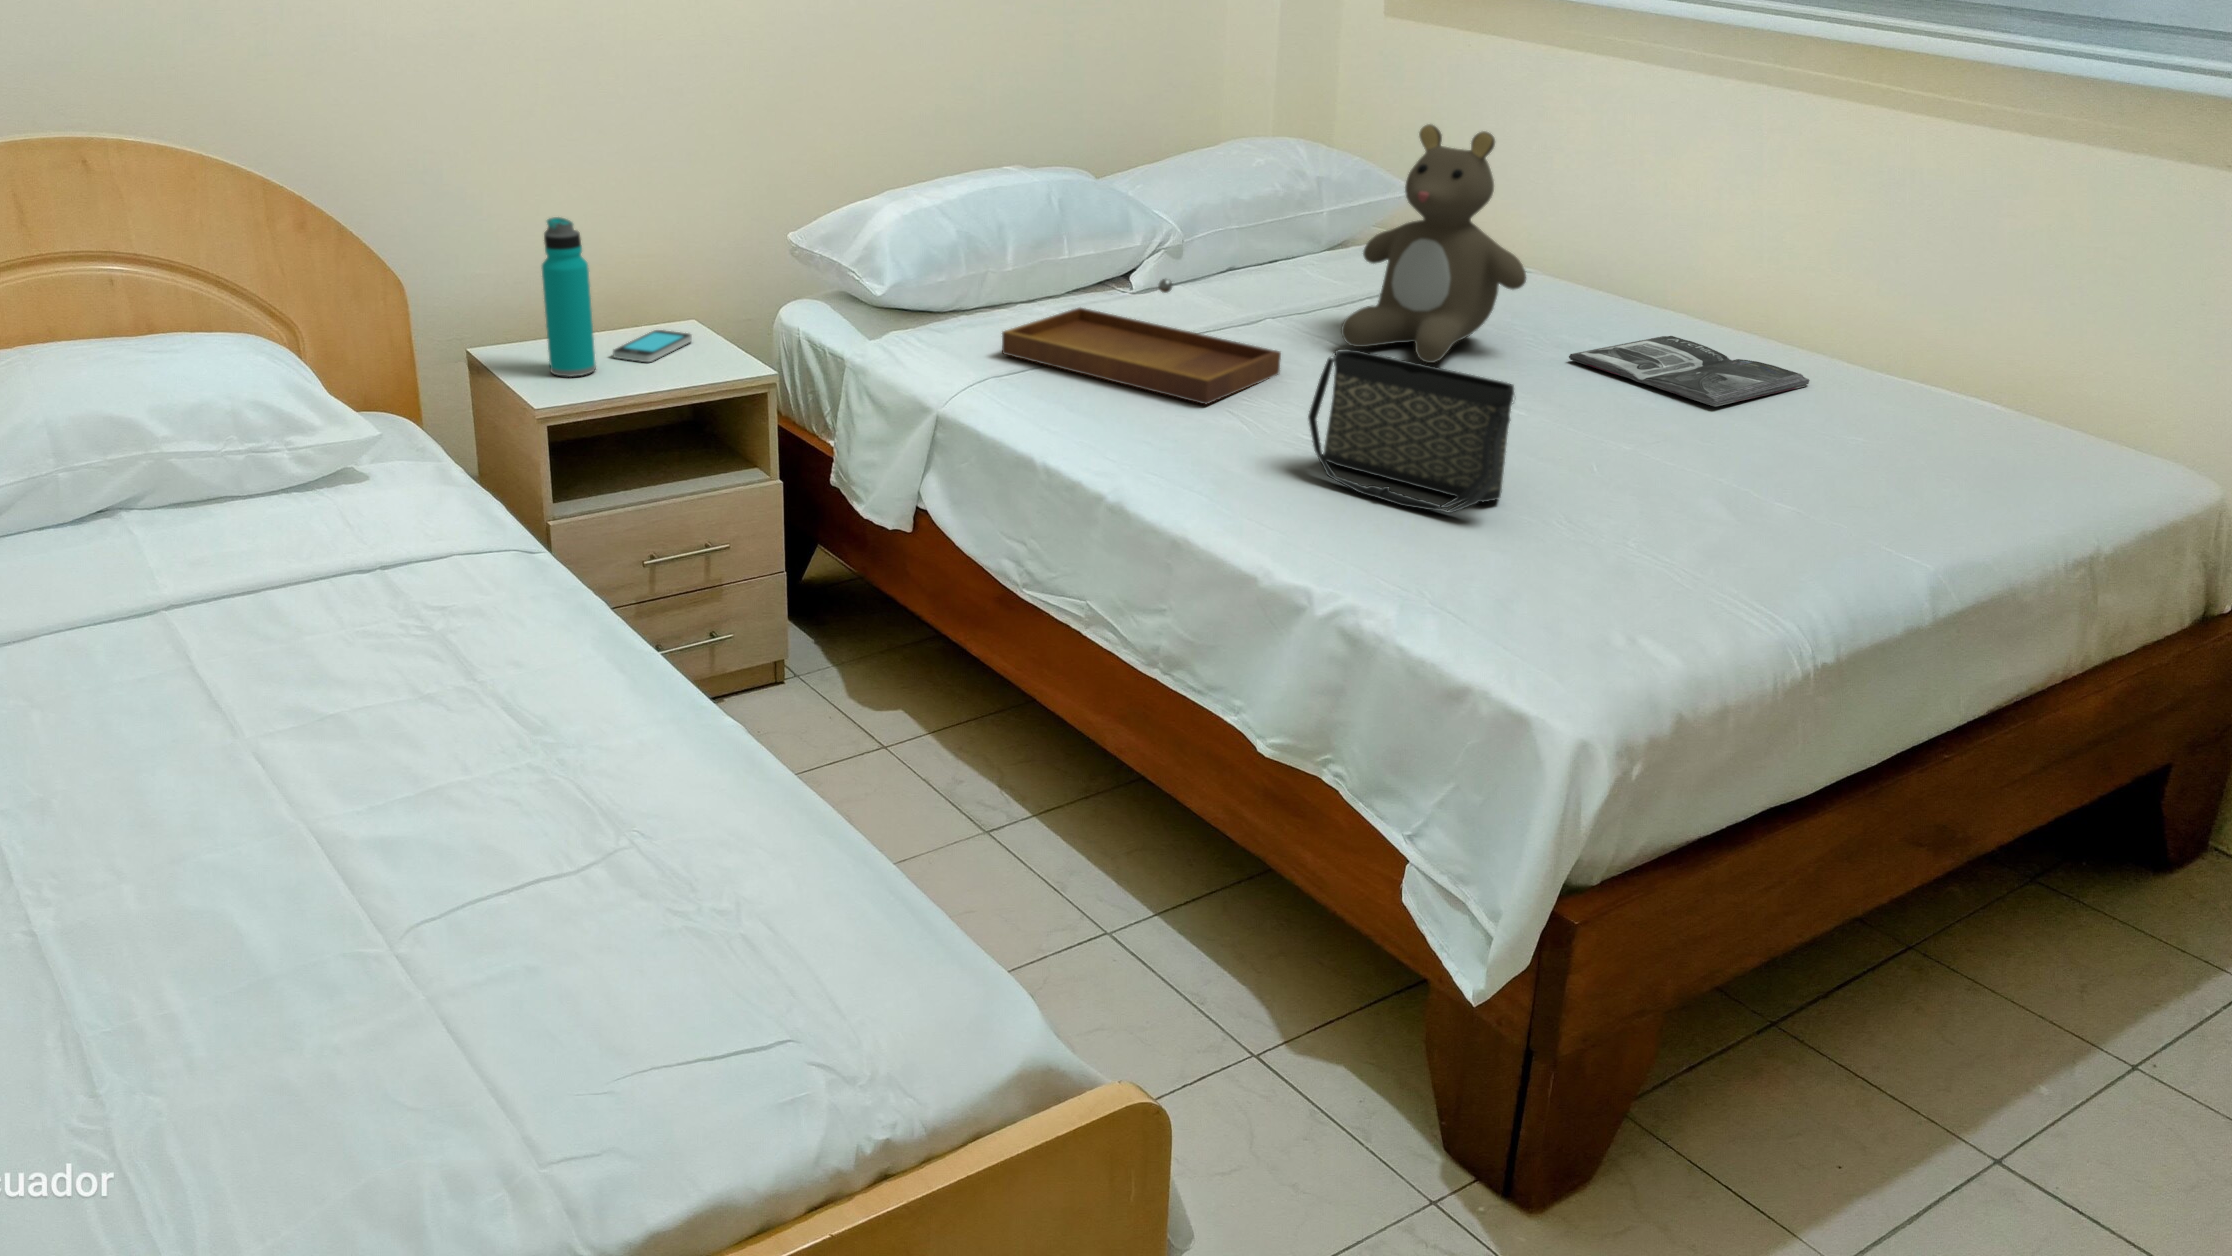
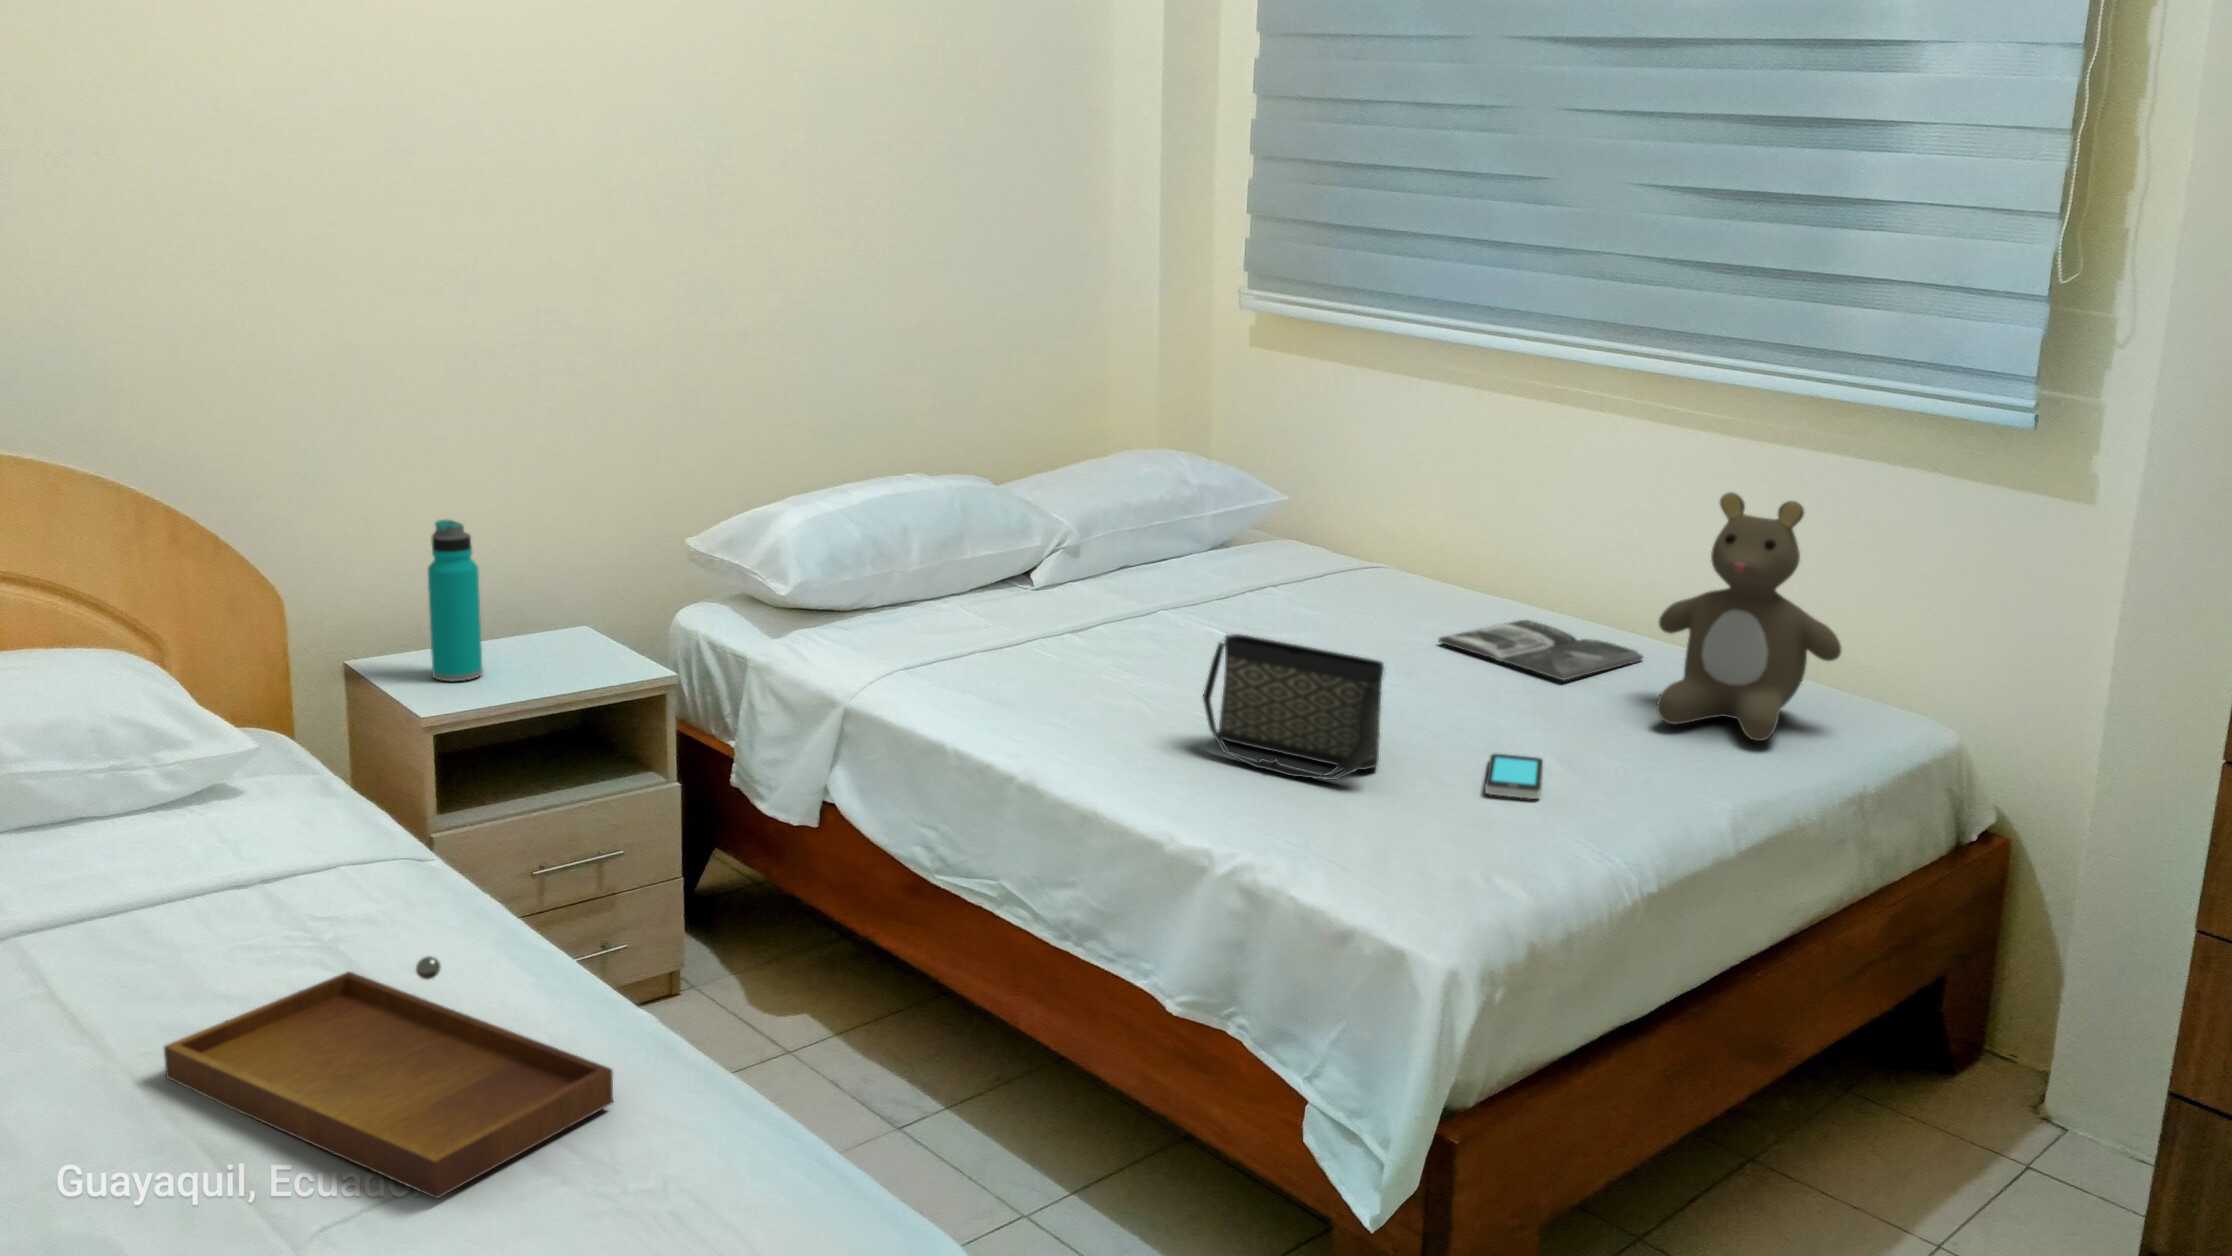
teddy bear: present [1341,124,1526,363] -> present [1657,492,1841,741]
tray: present [1002,279,1281,404] -> present [164,956,613,1199]
smartphone: present [613,330,692,362] -> present [1485,753,1543,799]

